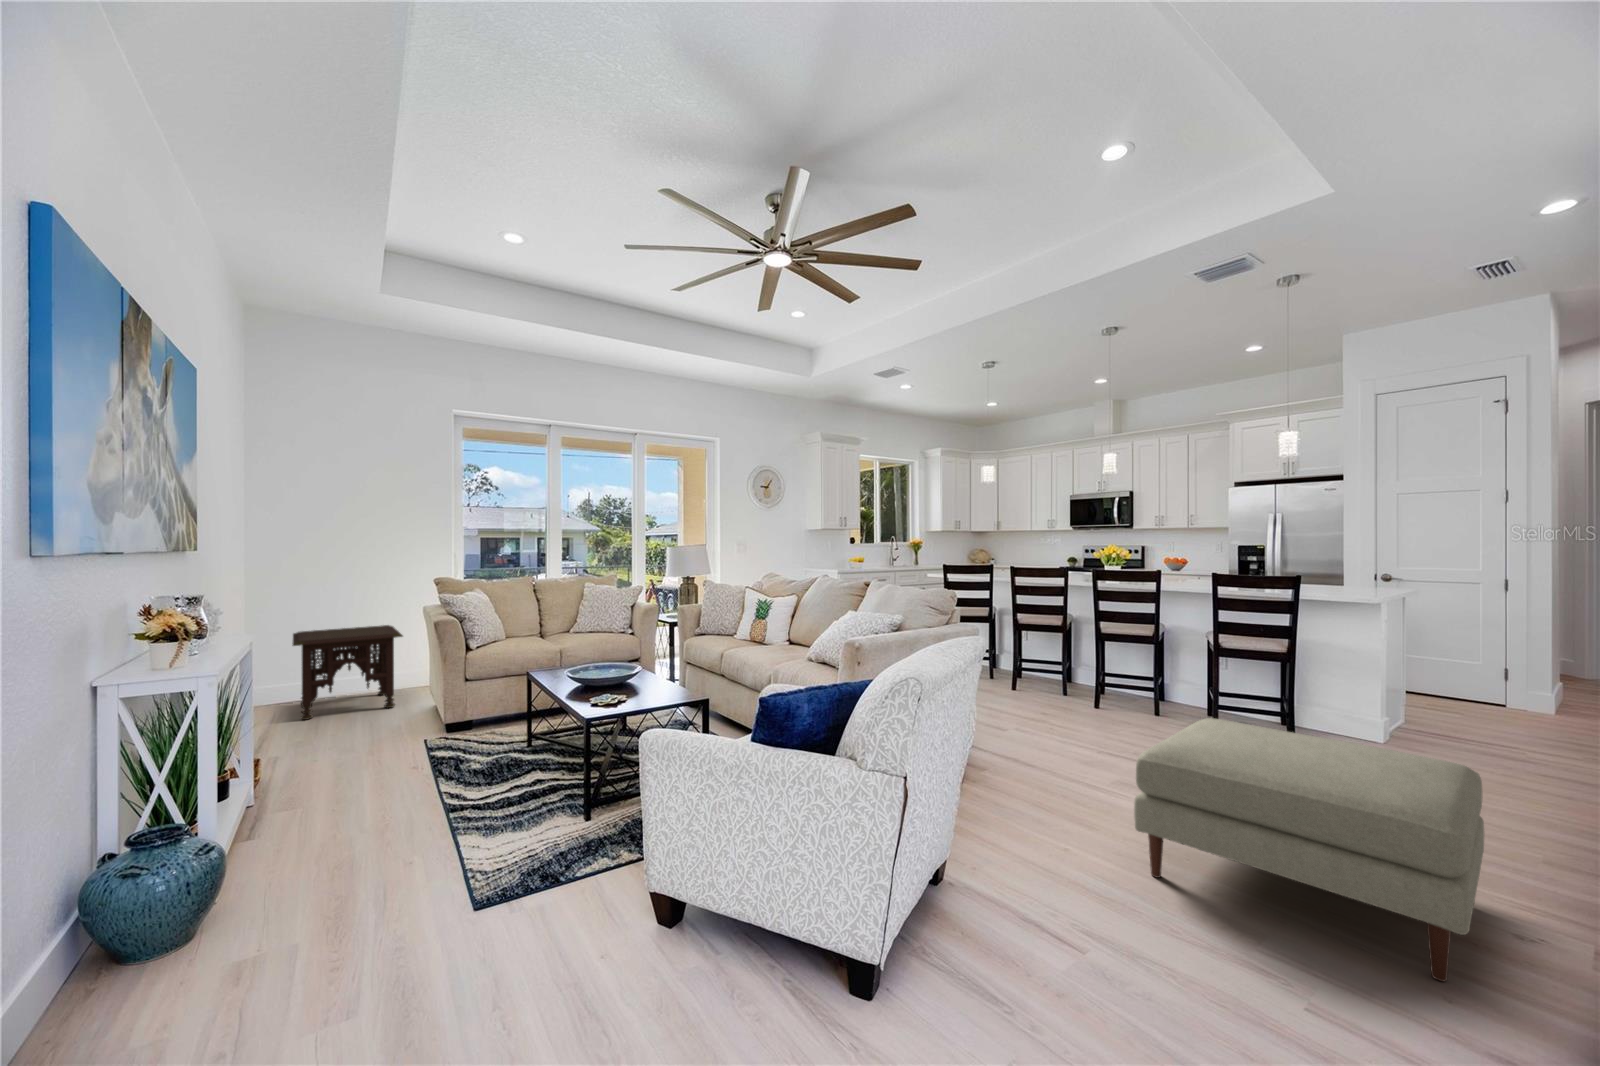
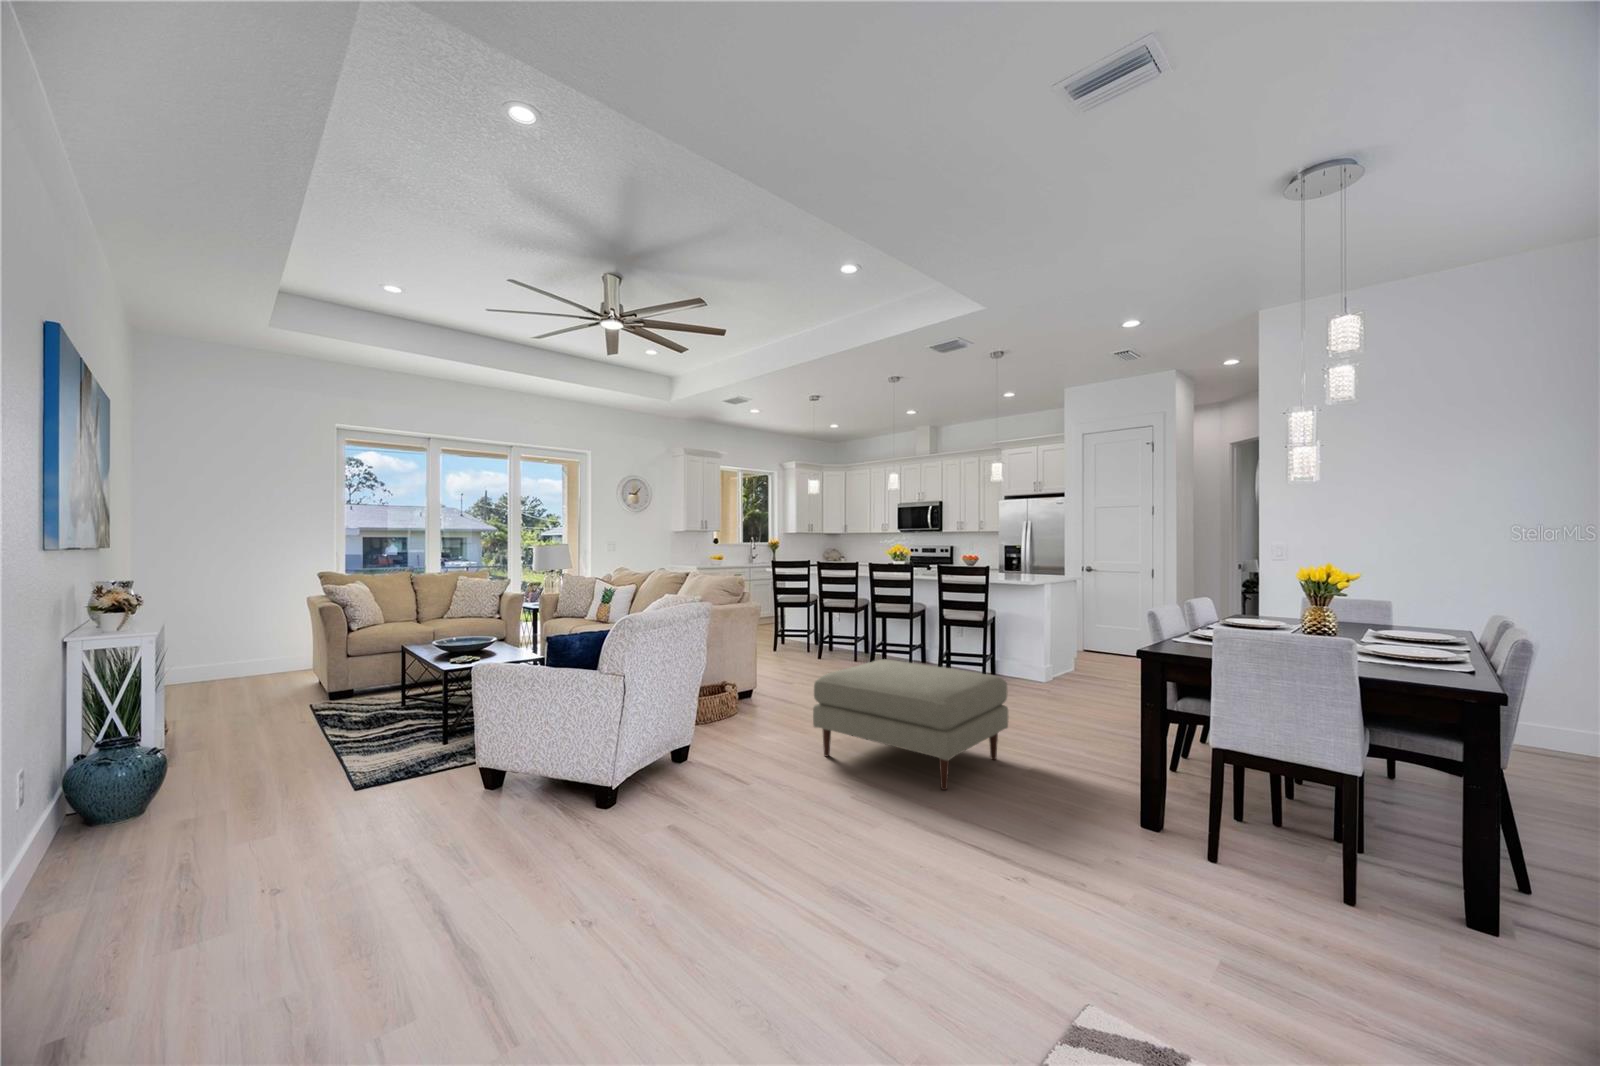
side table: present [292,625,403,720] -> none [184,613,291,693]

